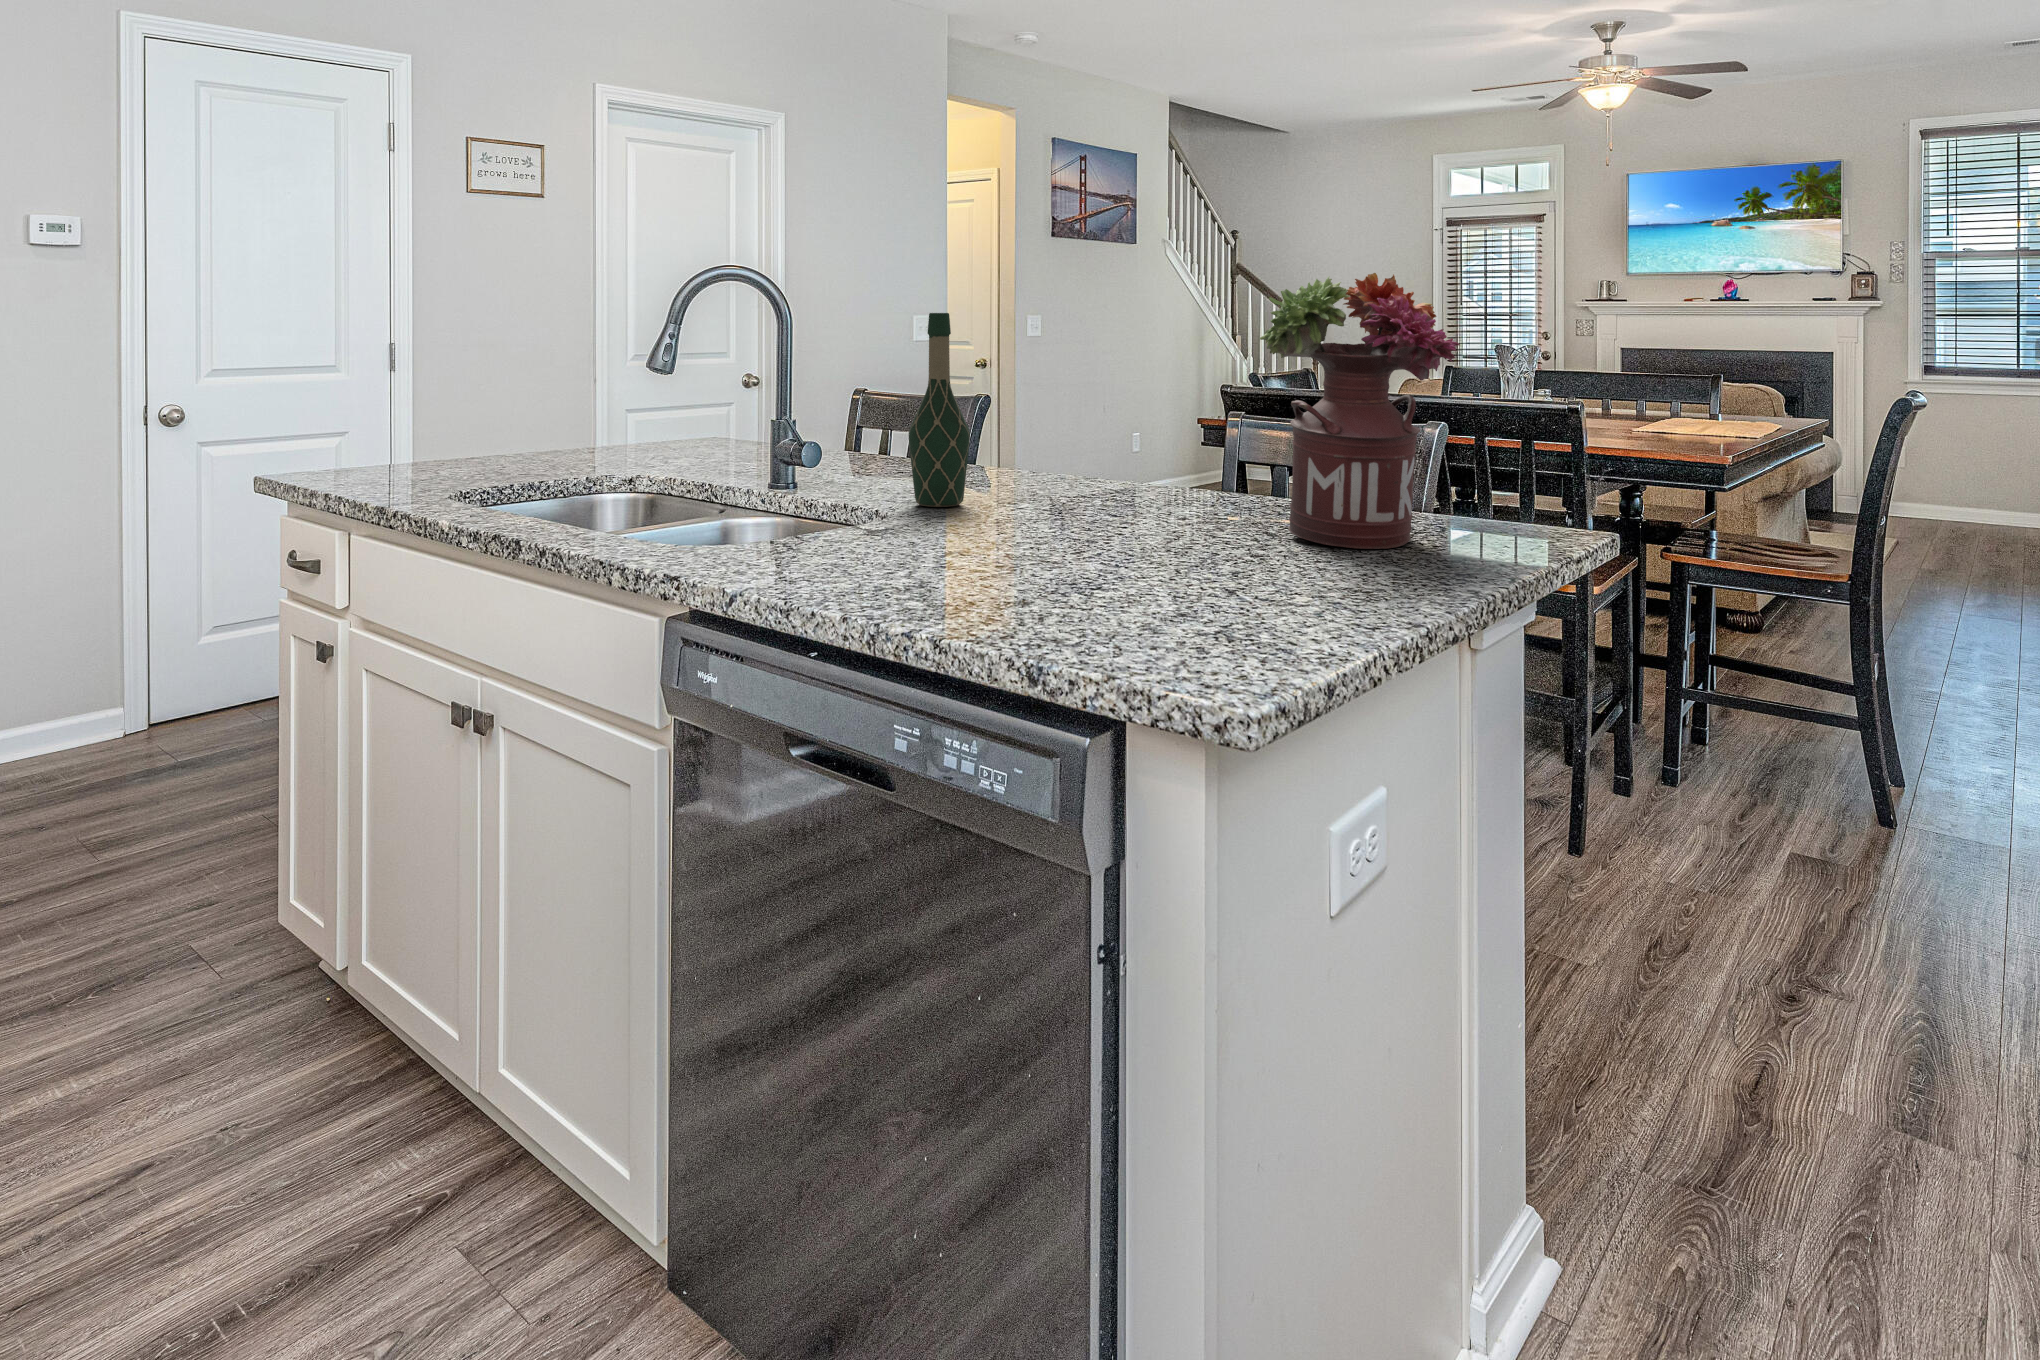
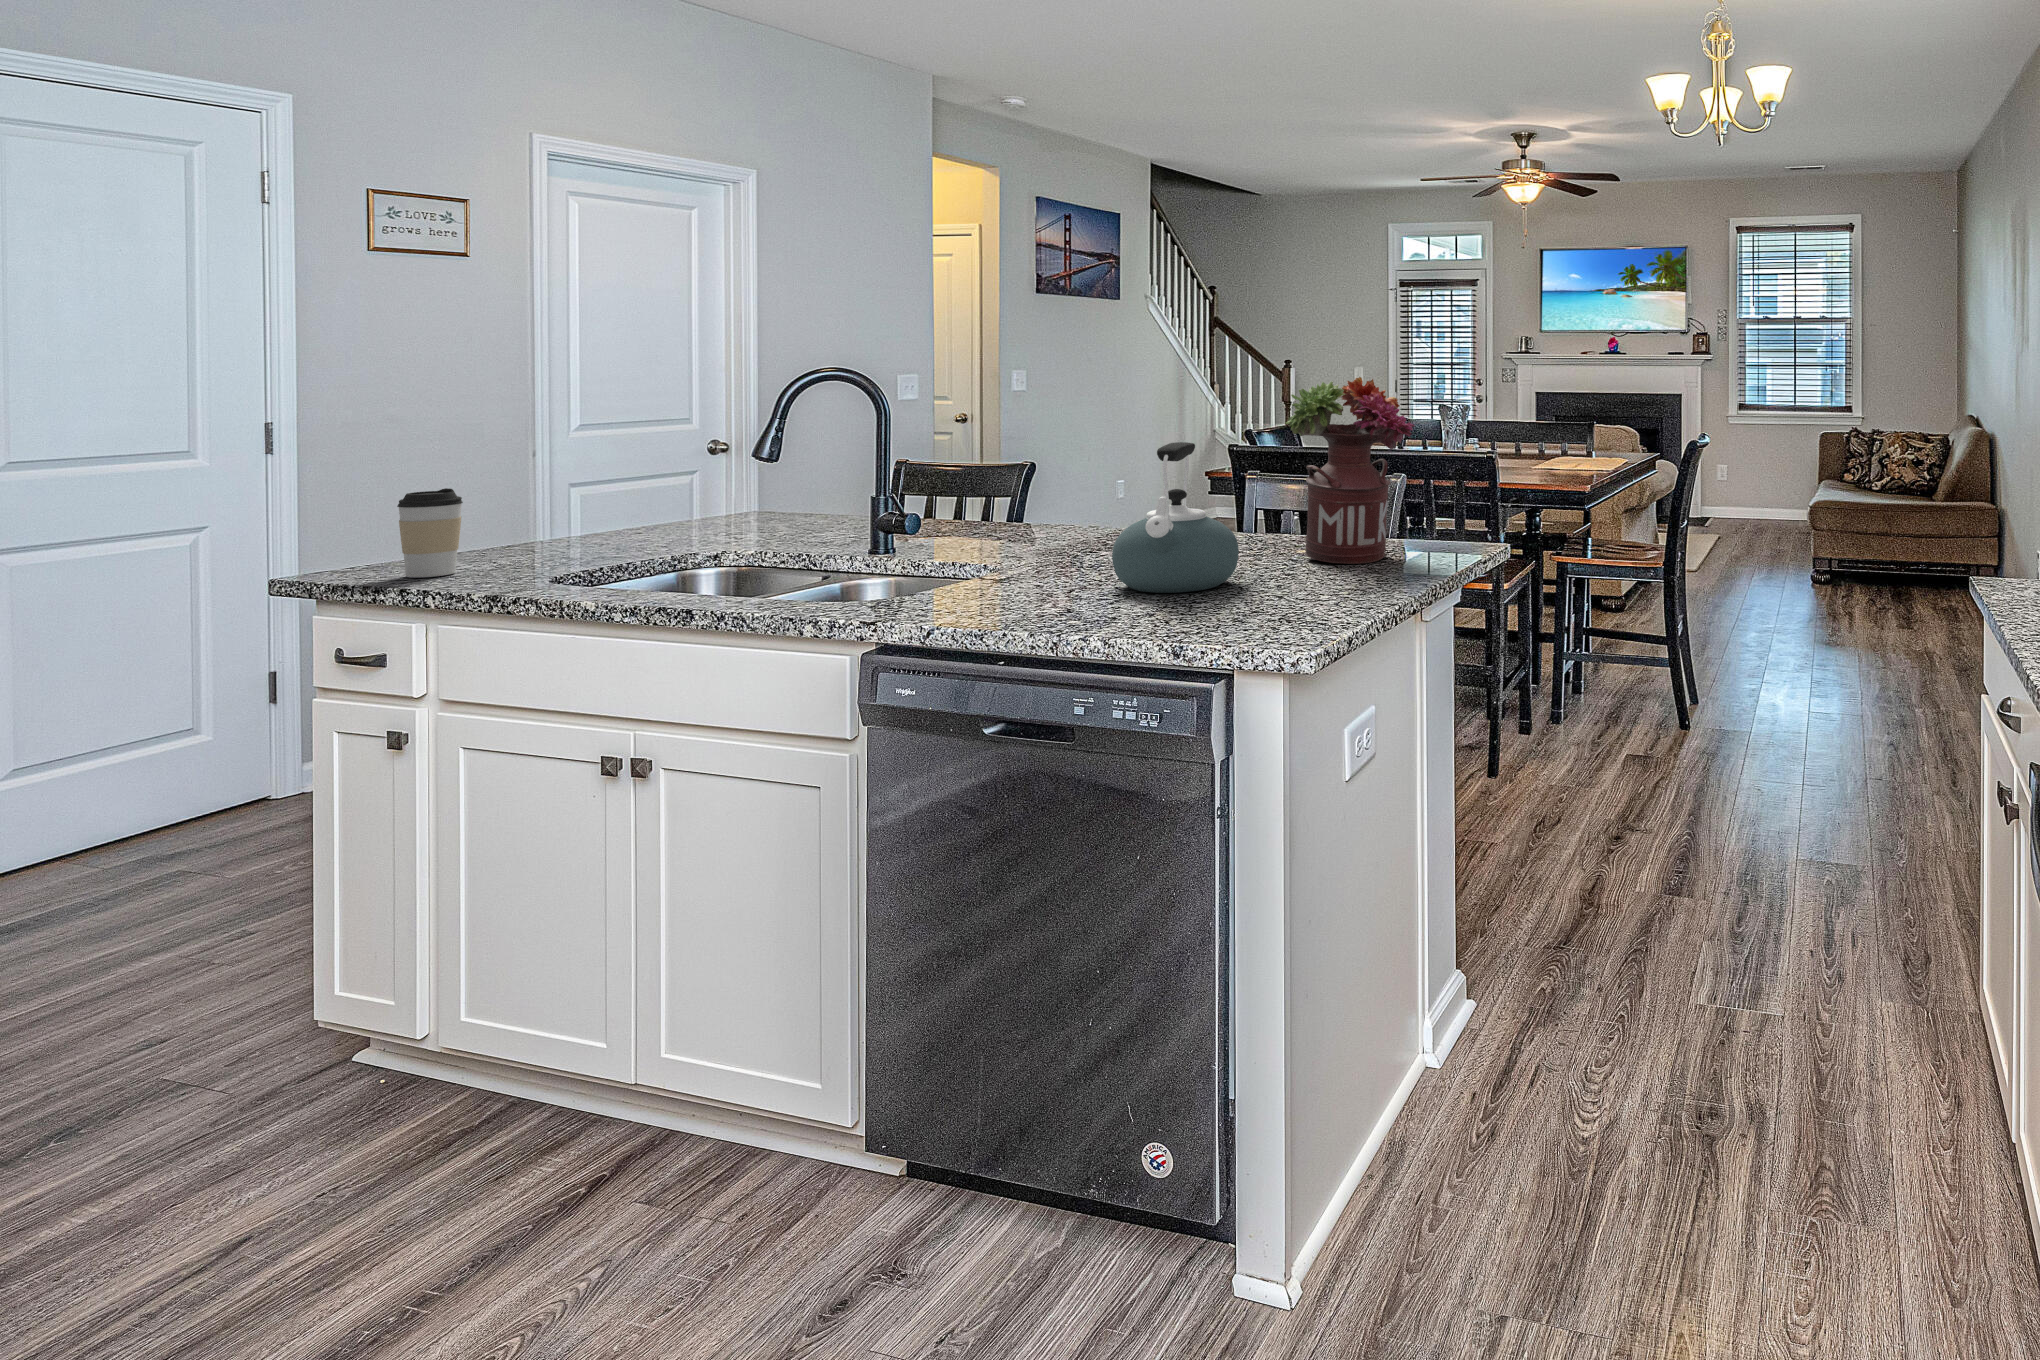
wine bottle: present [908,313,970,507] -> none [1004,402,1056,556]
kettle: none [1004,358,1180,573] -> present [1112,442,1239,593]
coffee cup: none [335,399,393,490] -> present [397,488,463,578]

